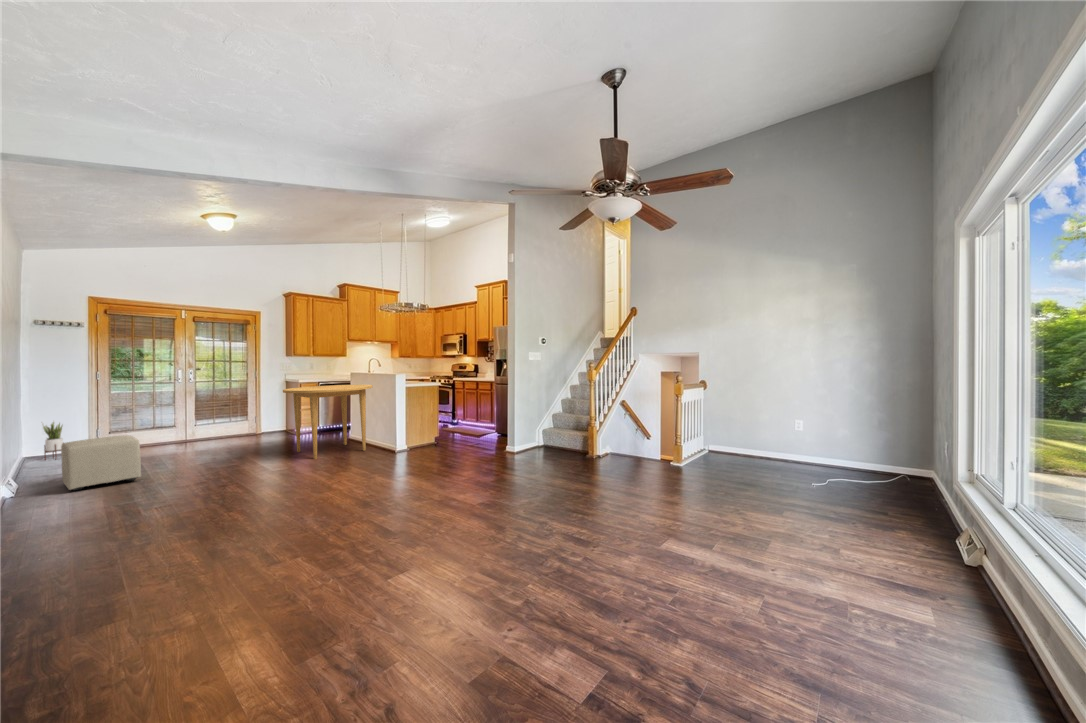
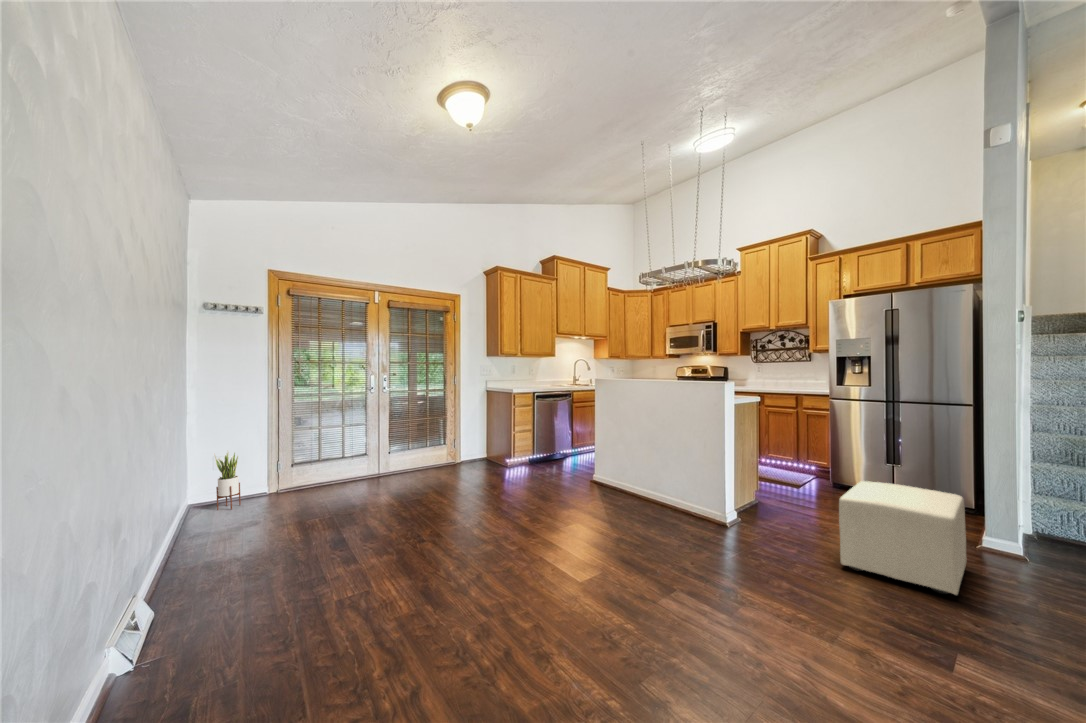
dining table: present [283,385,373,459] -> none [554,399,691,533]
ottoman: present [61,435,141,491] -> present [839,481,966,595]

